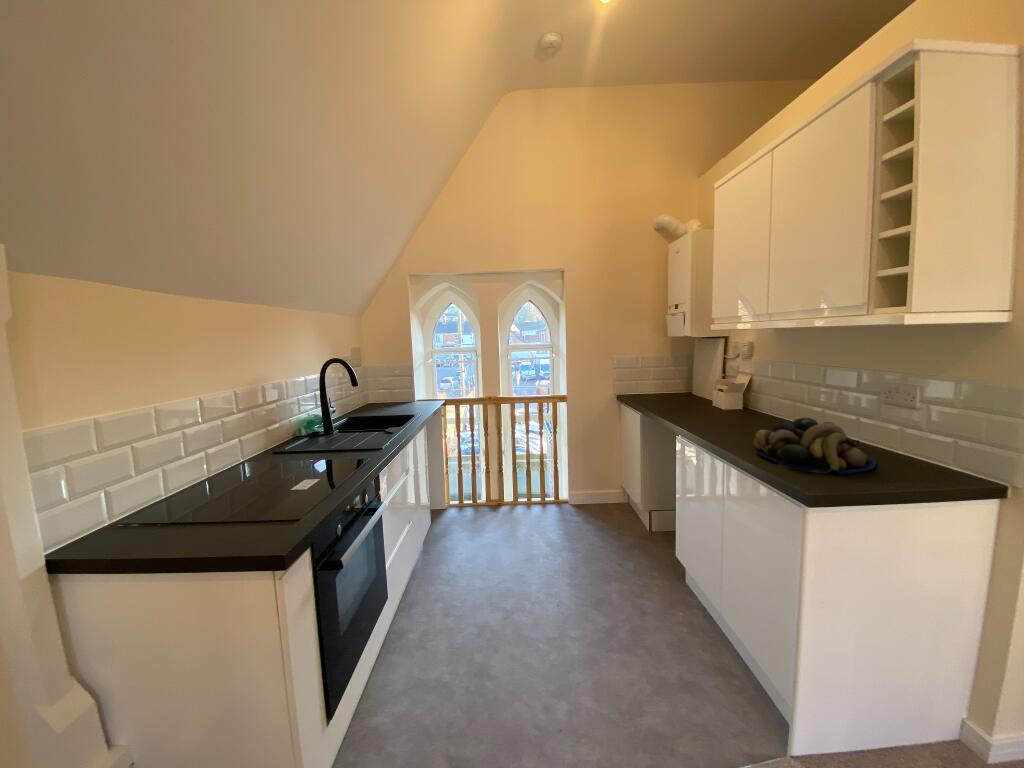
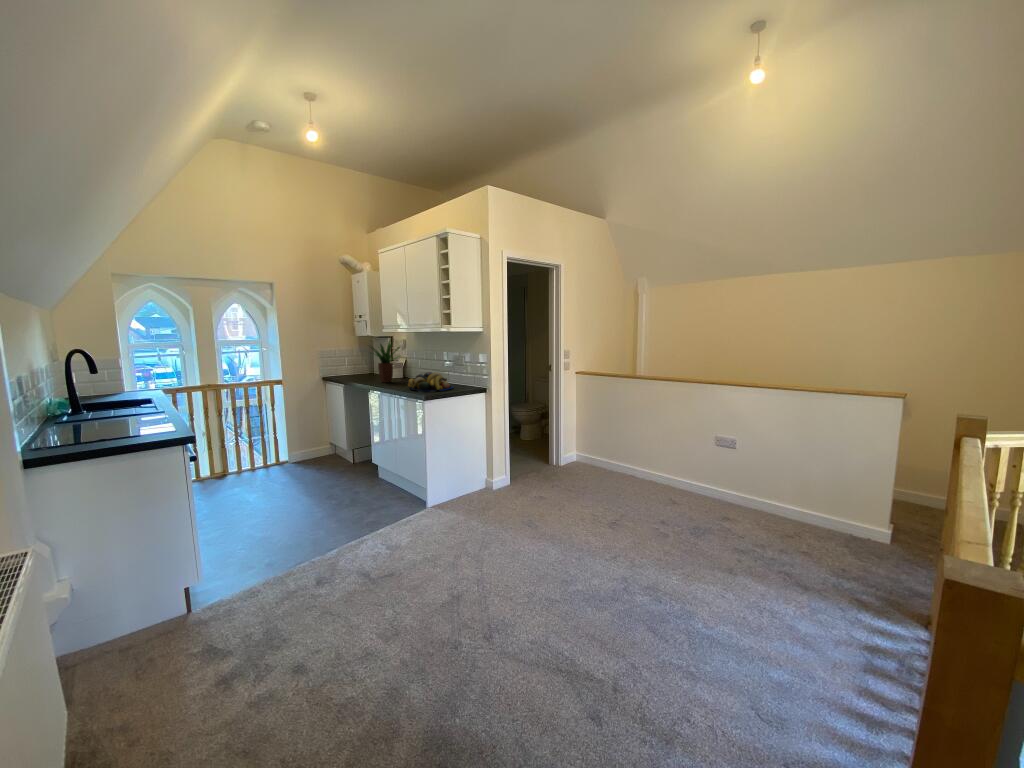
potted plant: none [680,340,750,420] -> present [371,340,401,383]

